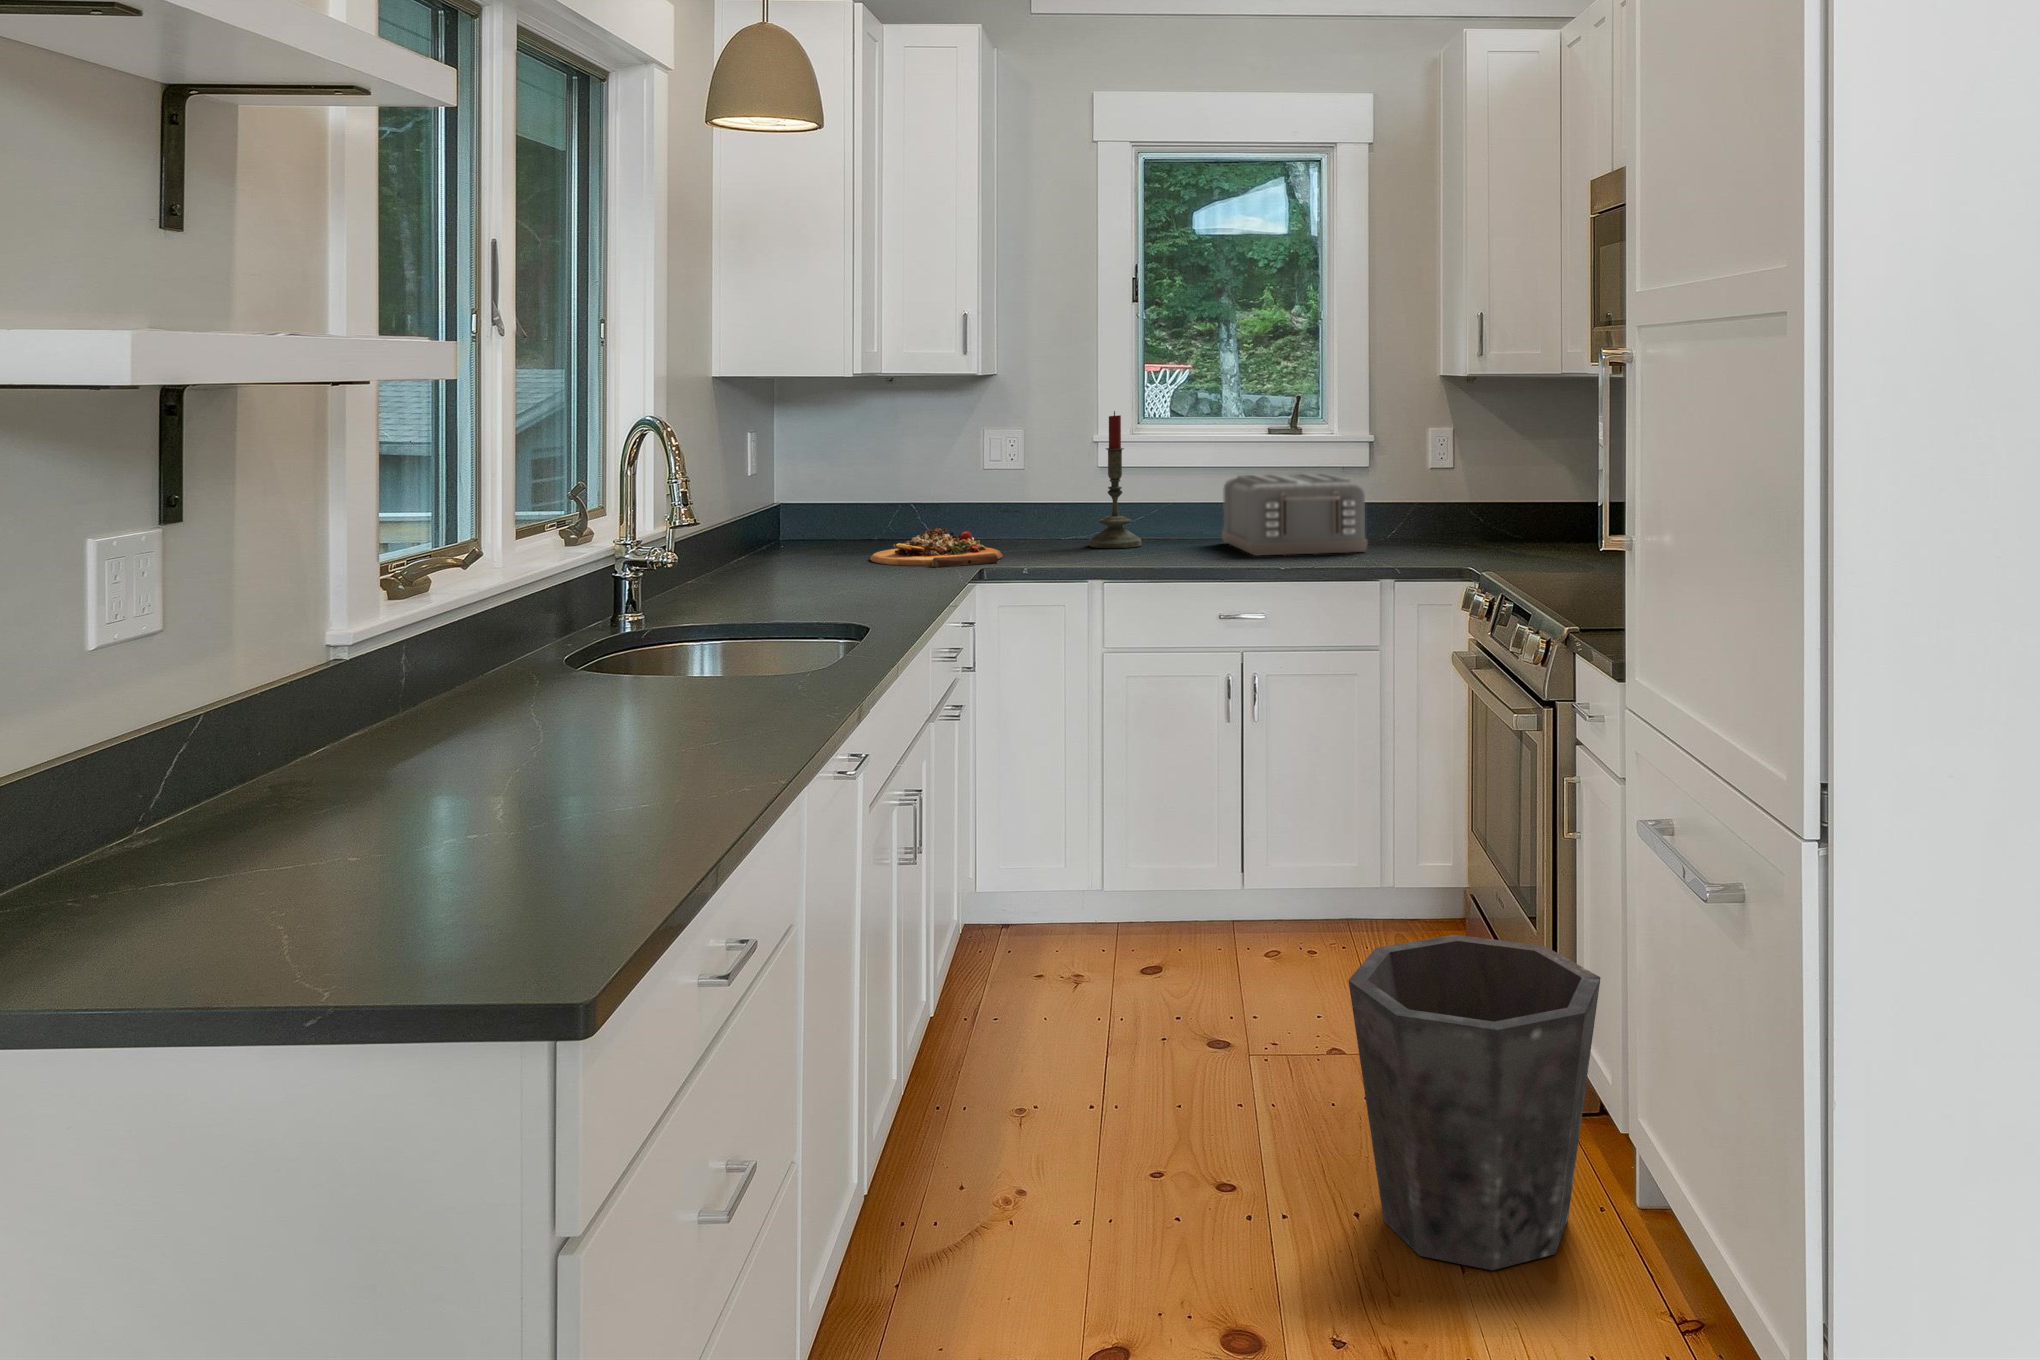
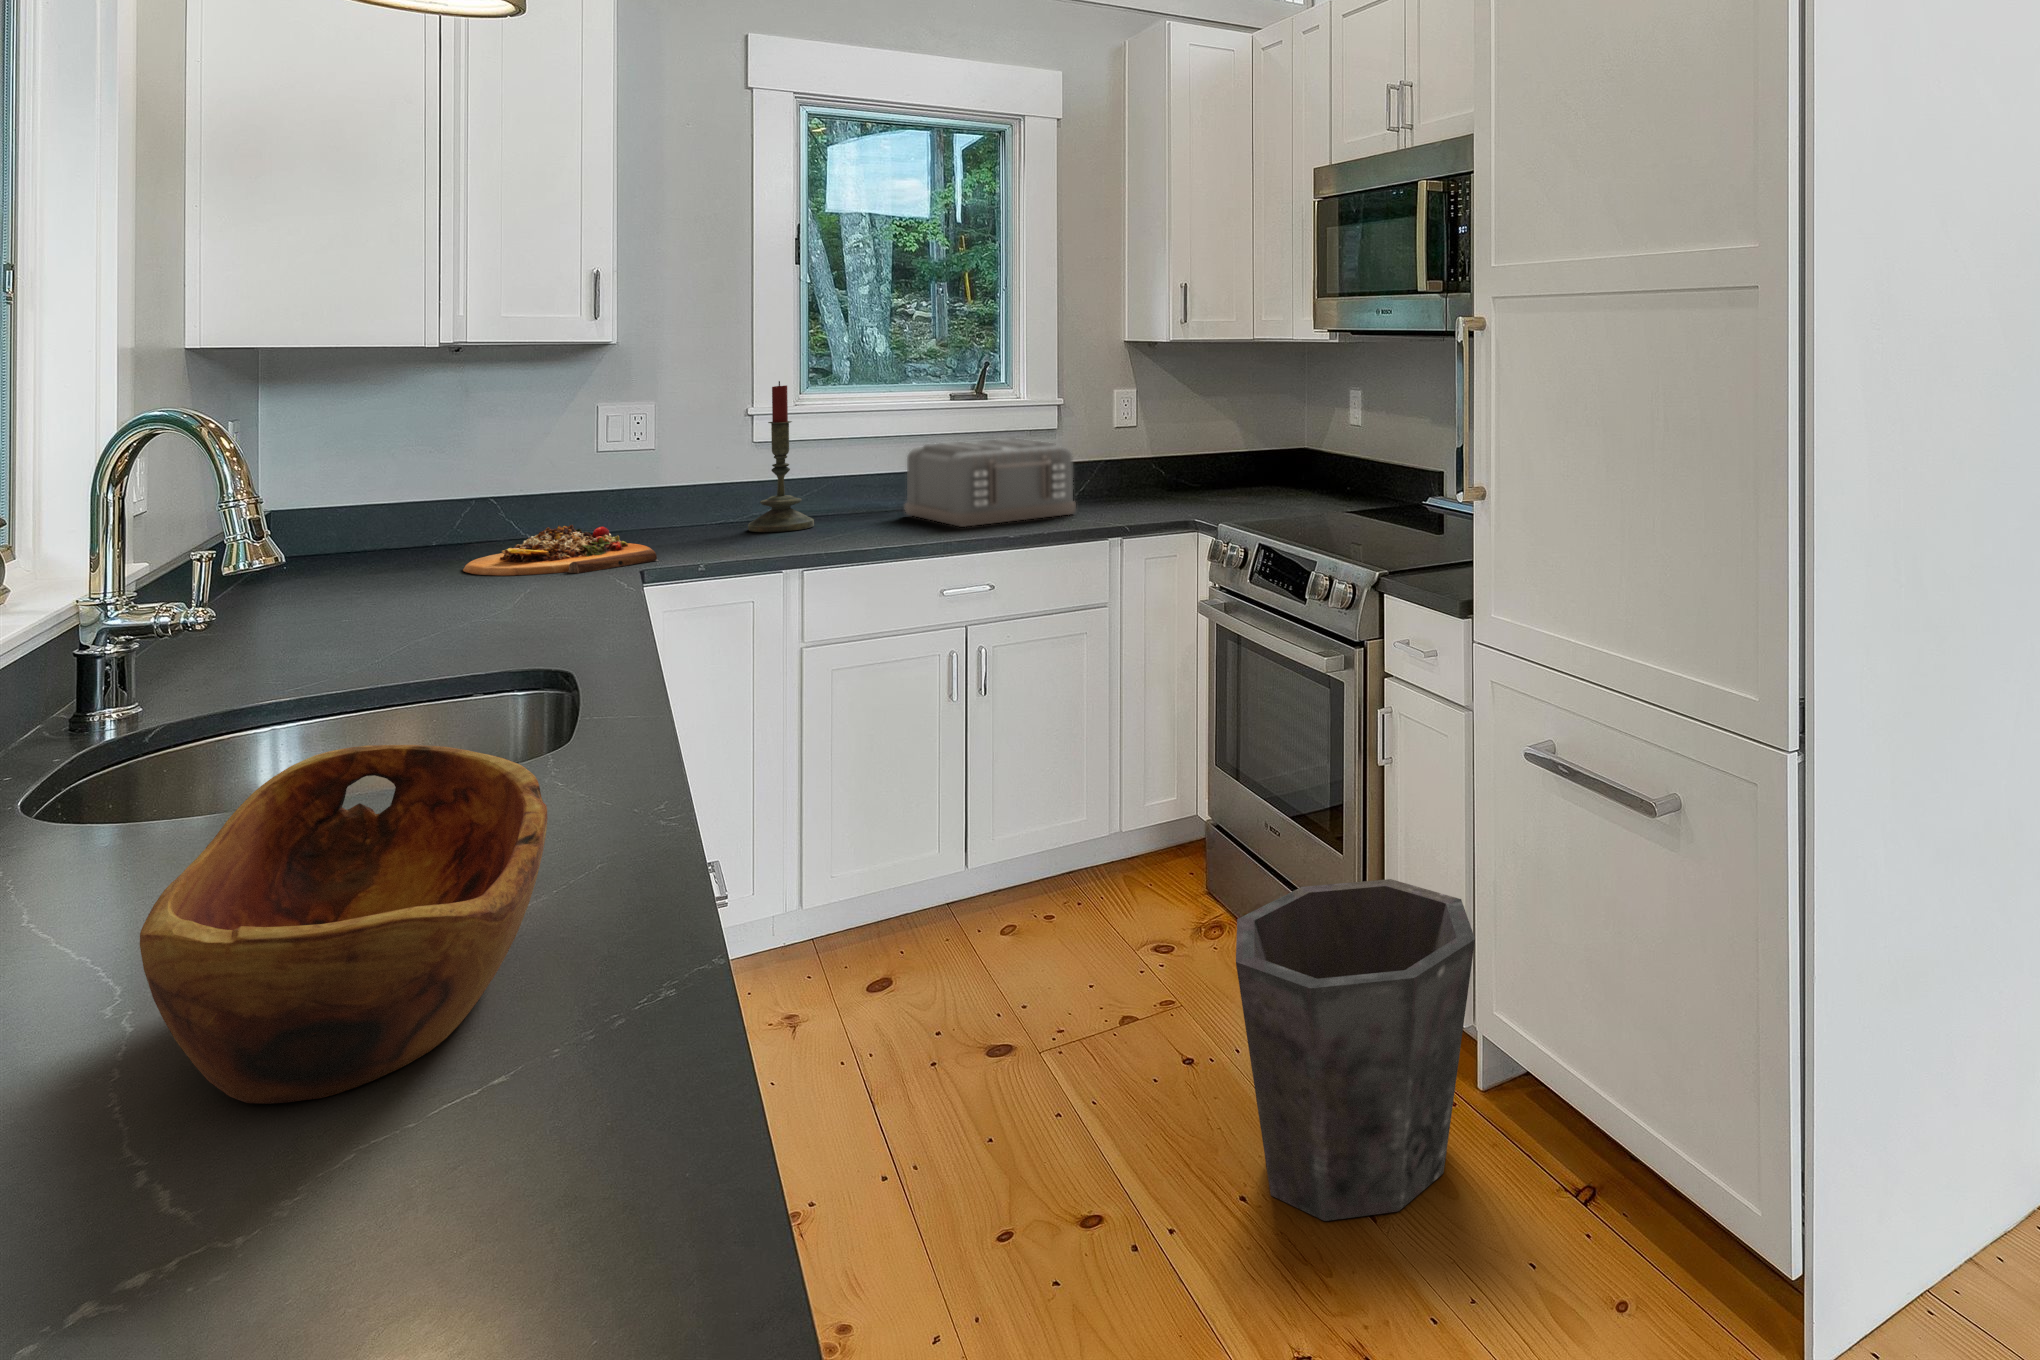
wooden bowl: none [451,632,676,812] -> present [140,745,548,1104]

